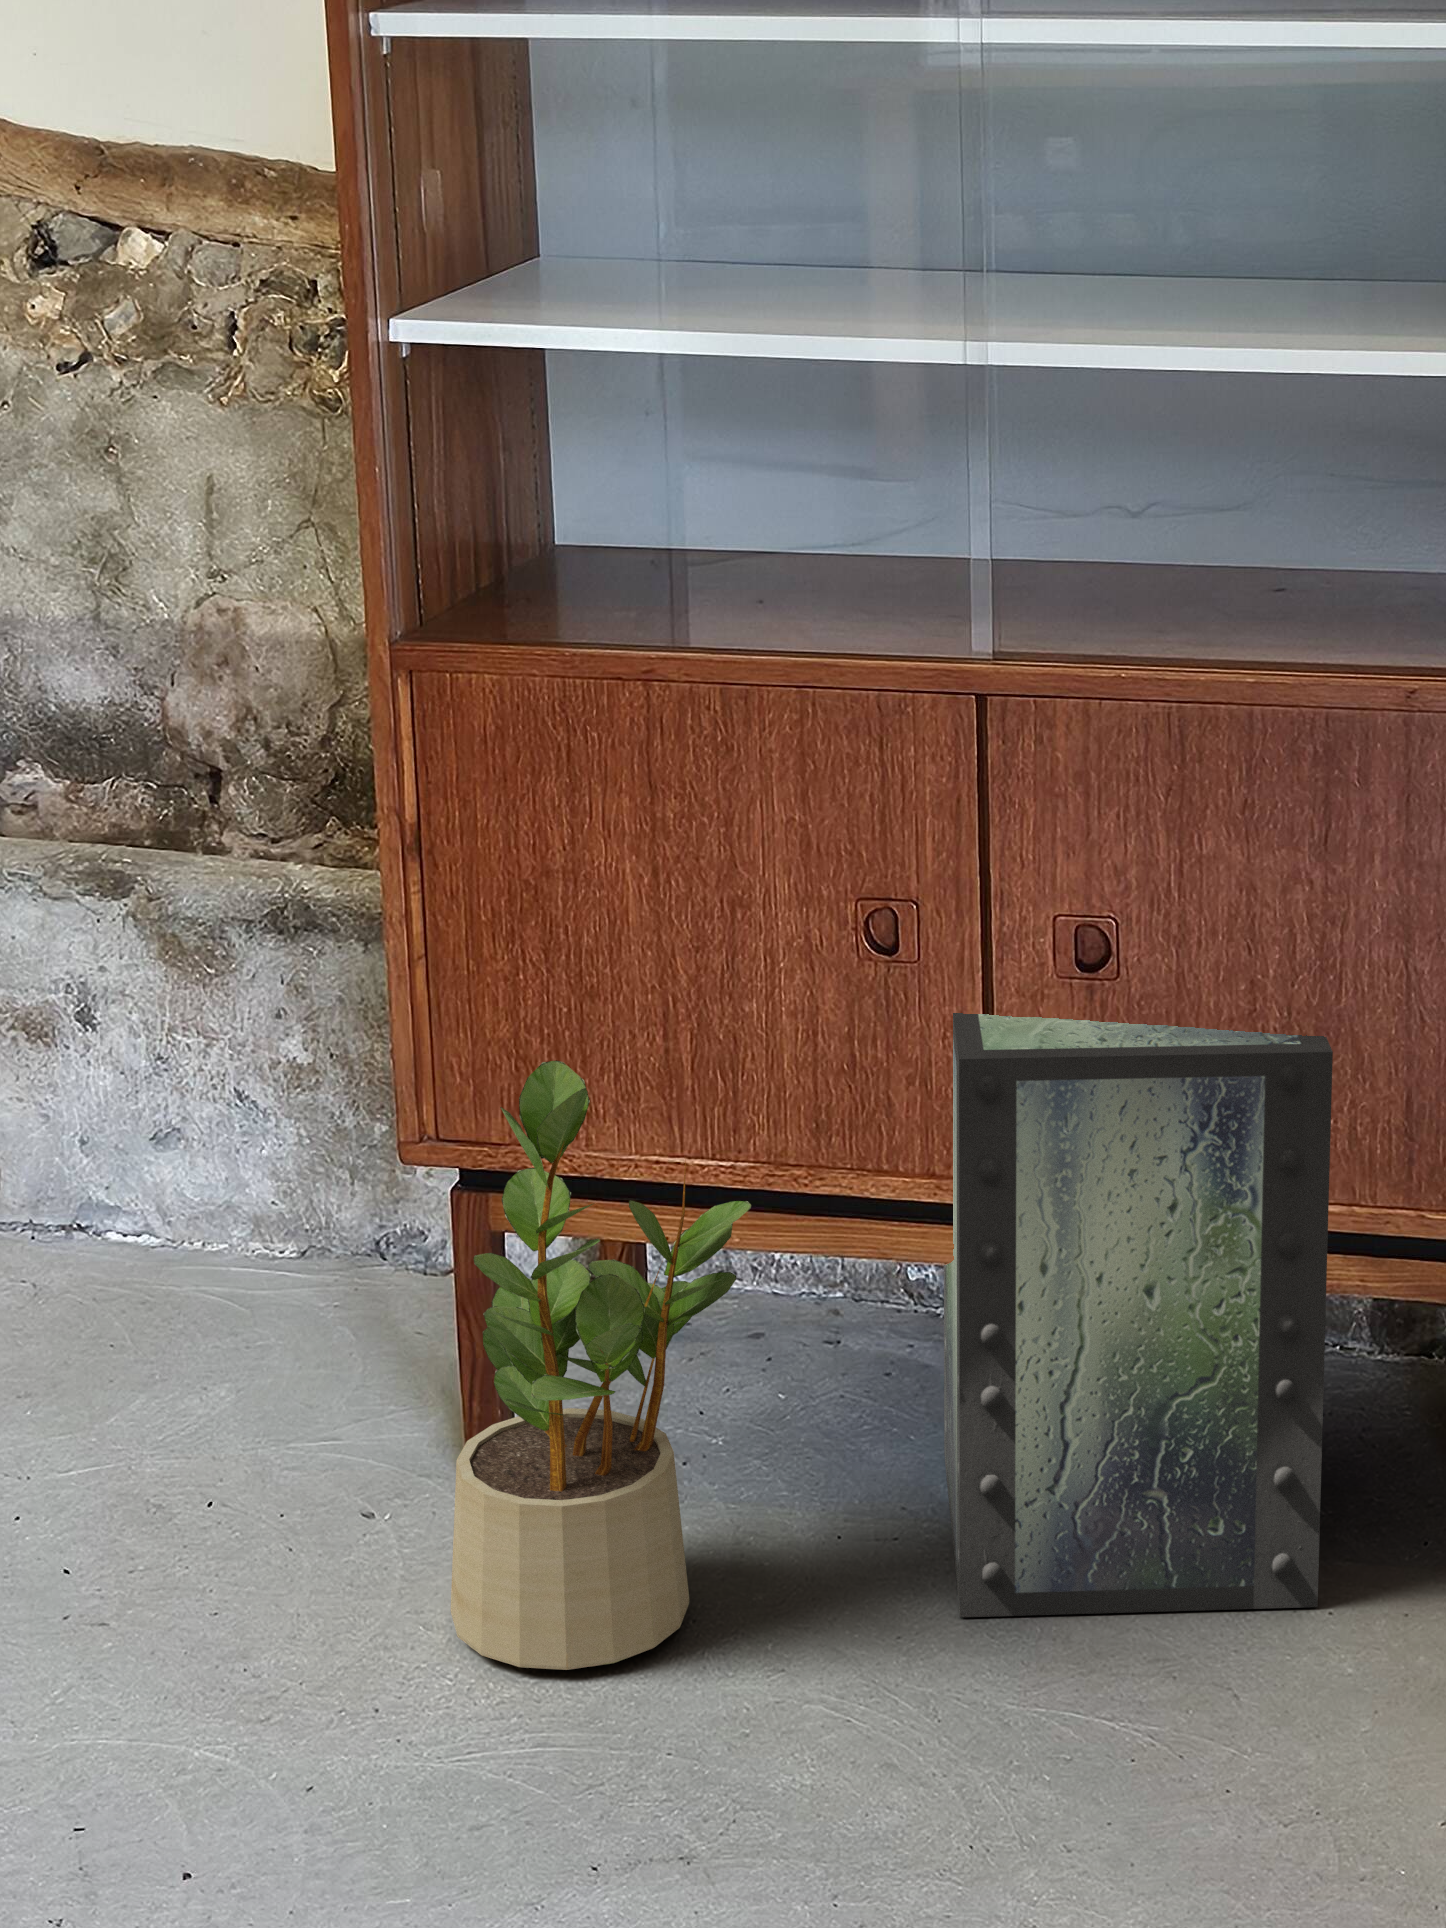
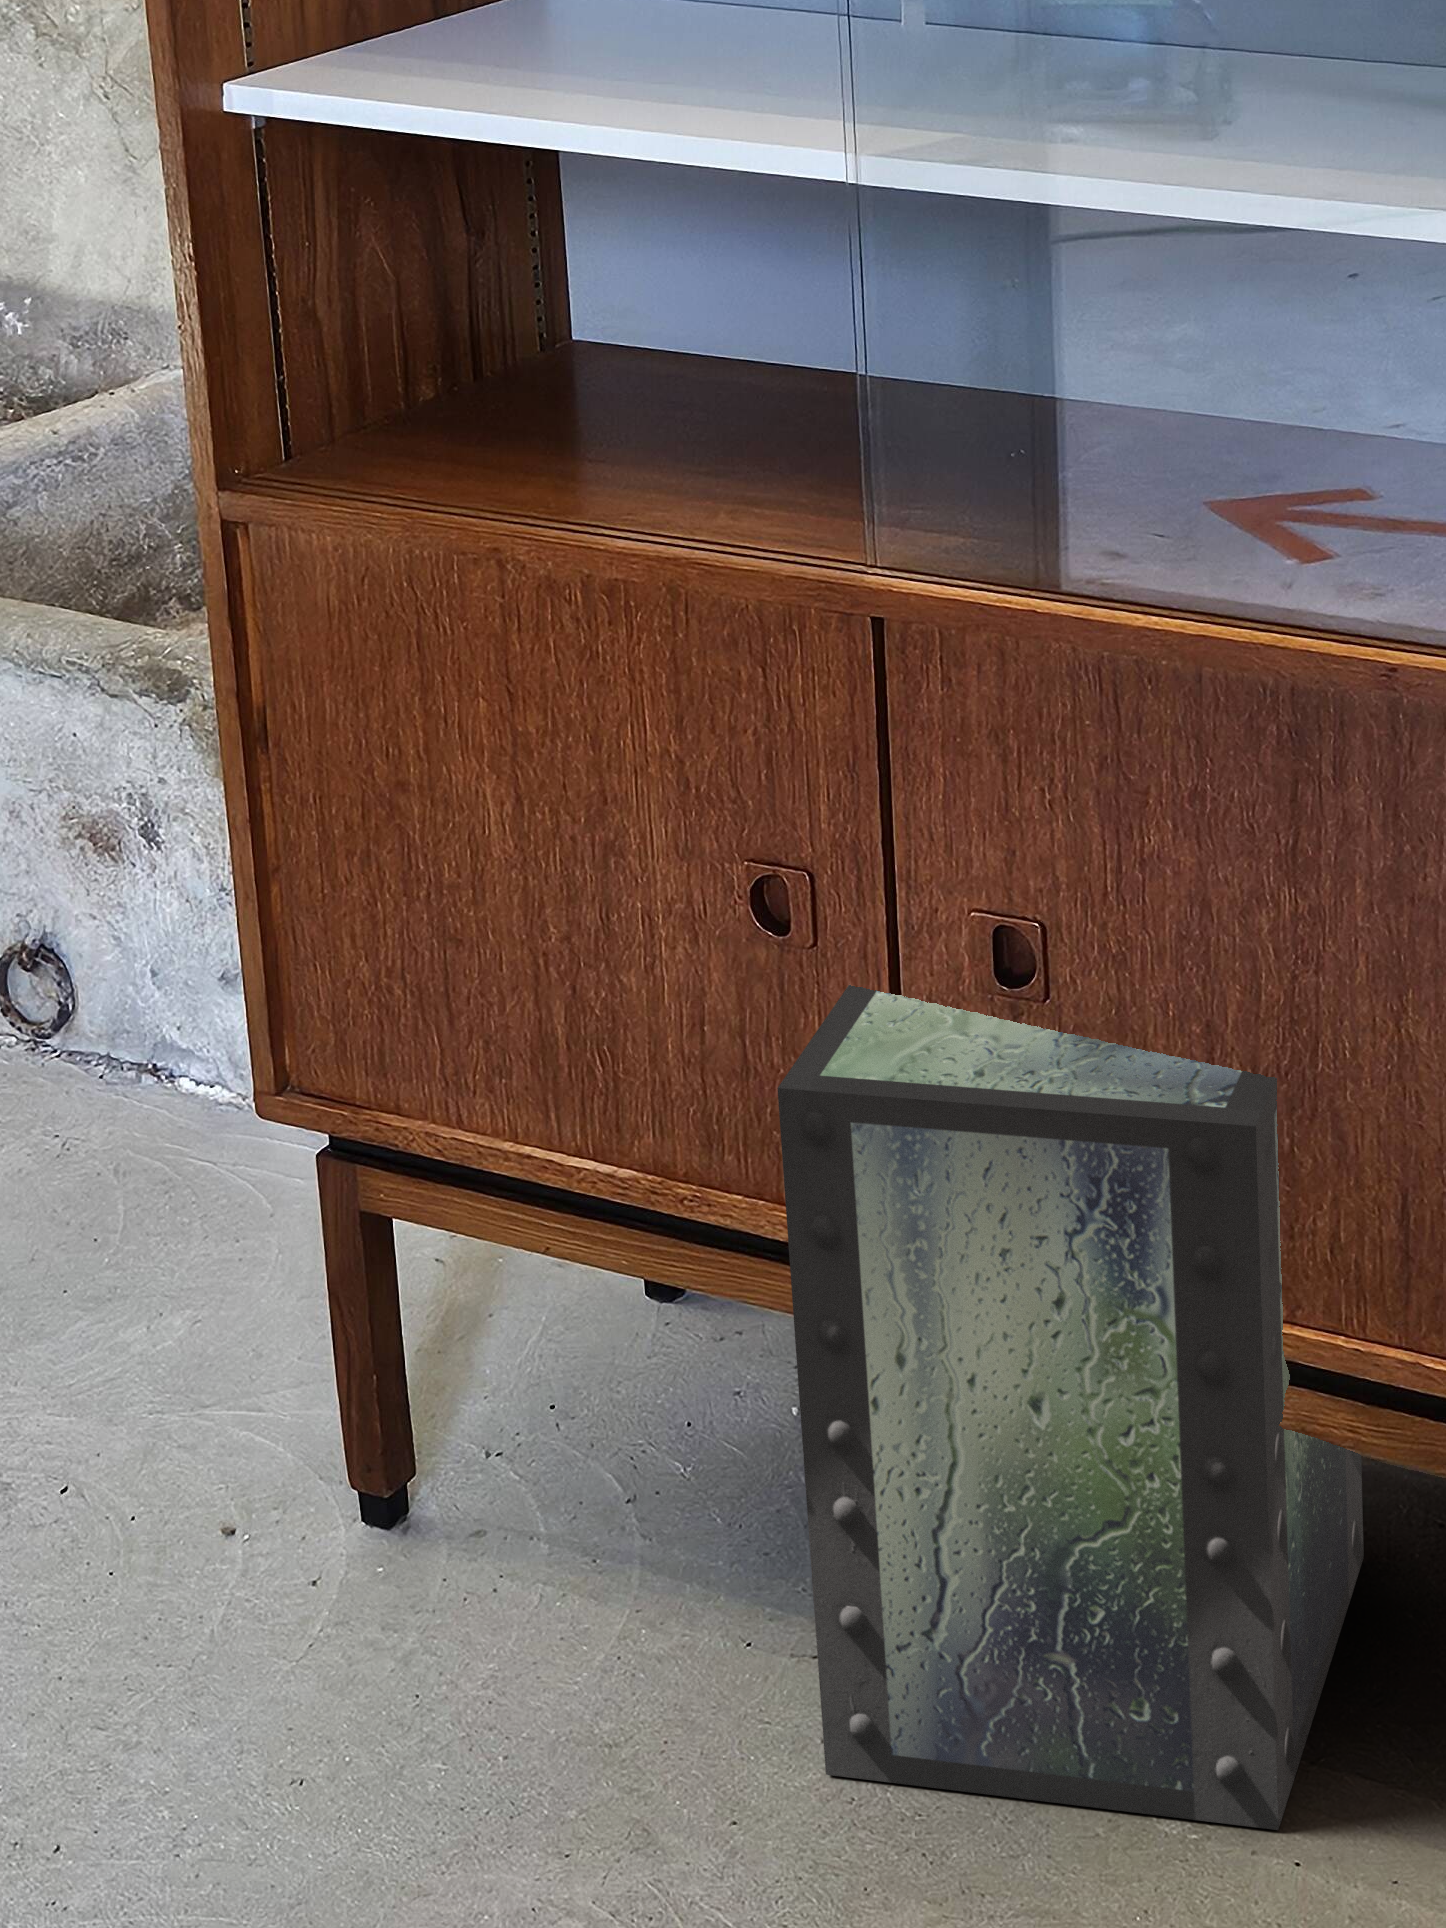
potted plant: present [451,1060,751,1670] -> none [196,1039,575,1784]

